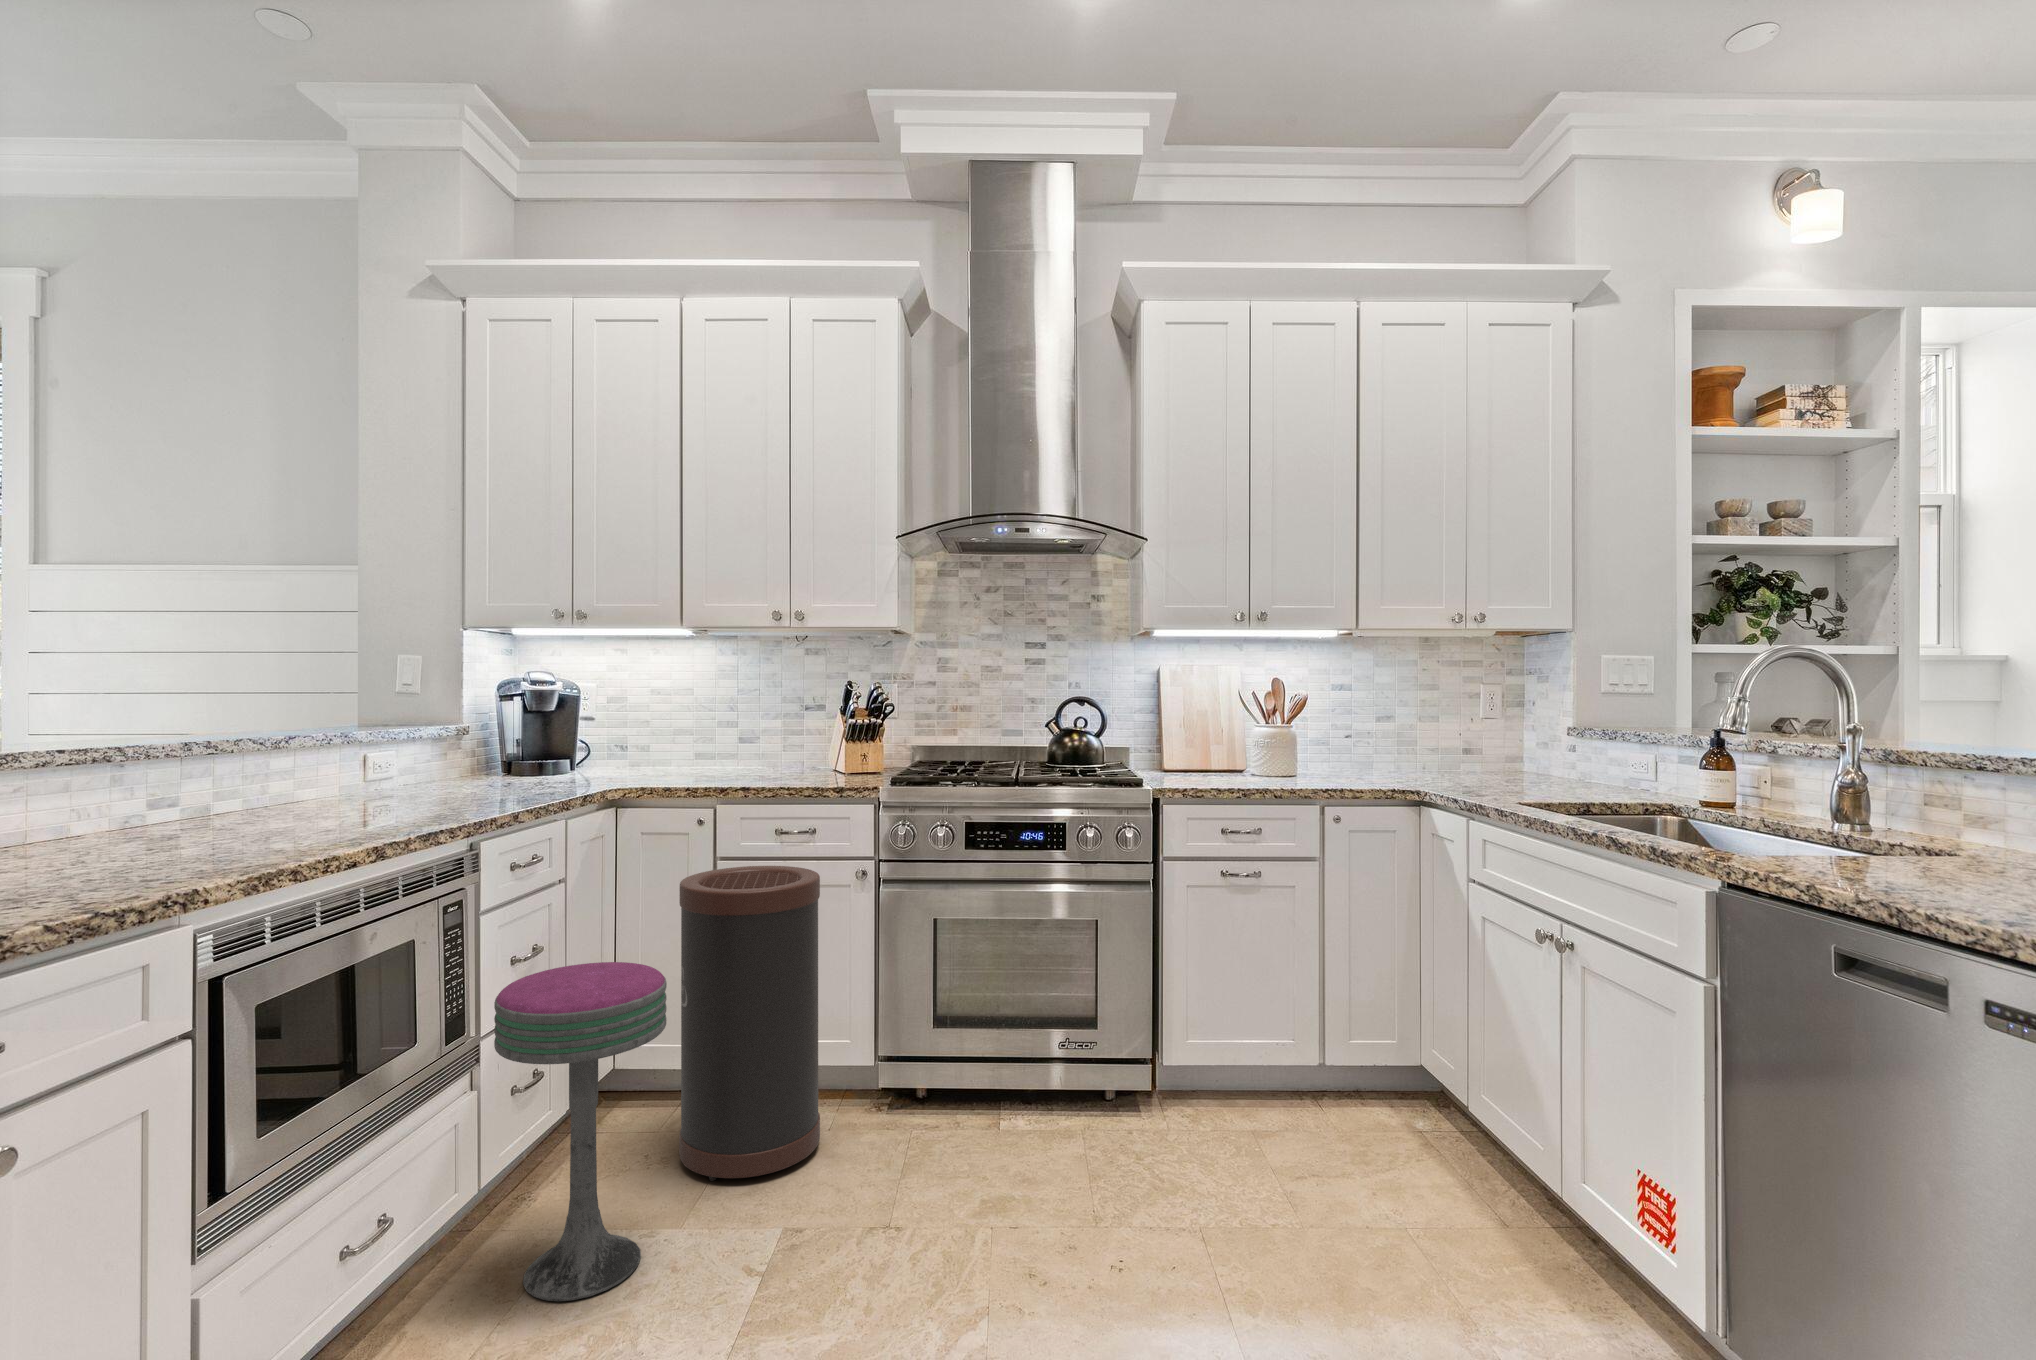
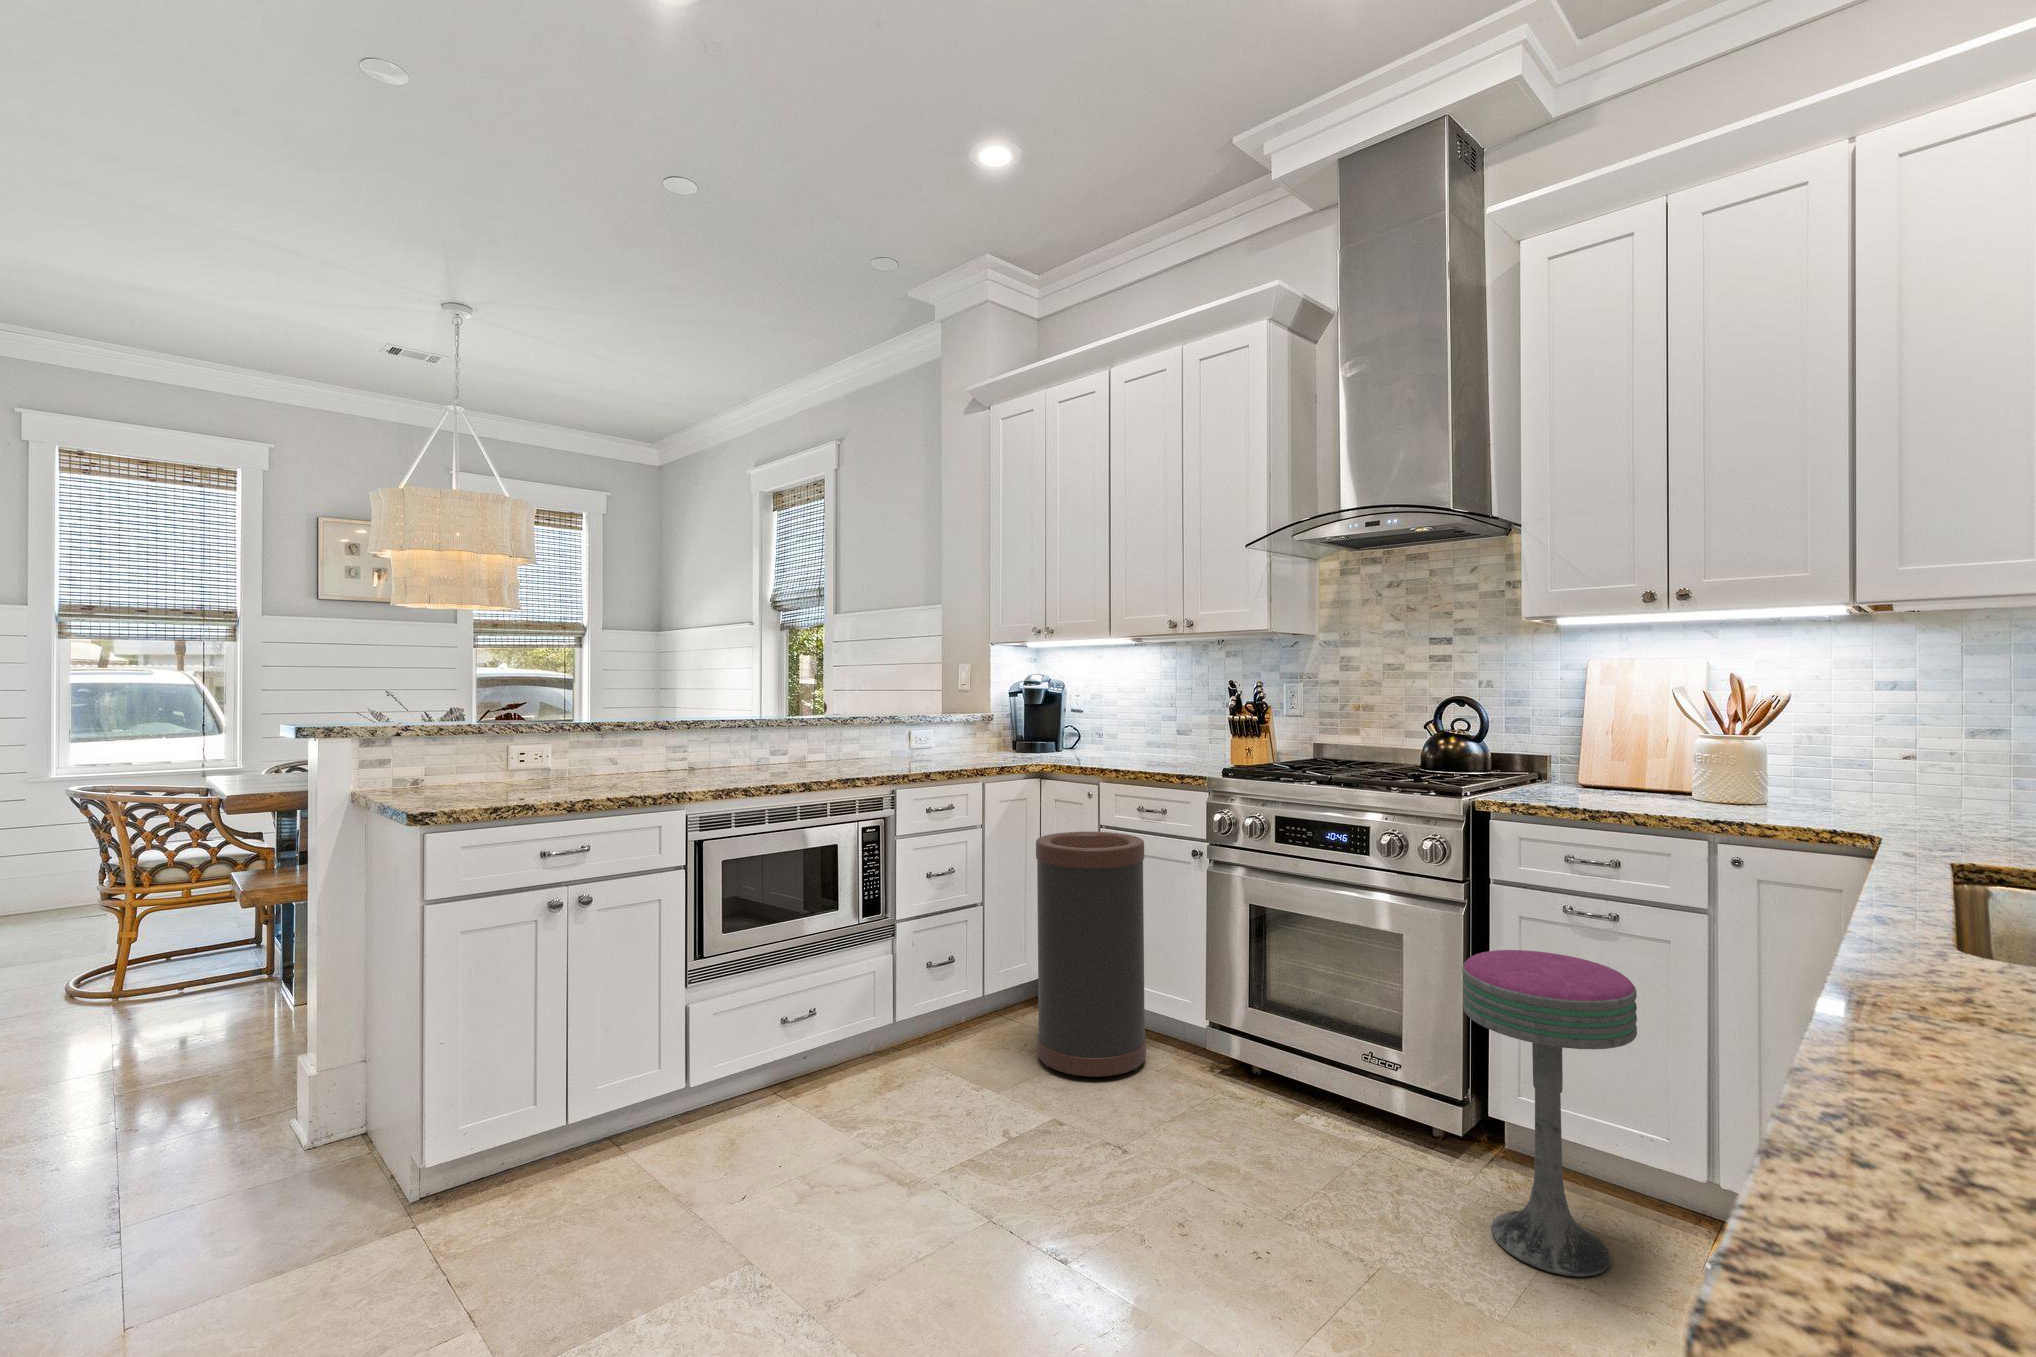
bar stool: present [494,962,667,1301] -> present [1462,950,1637,1277]

